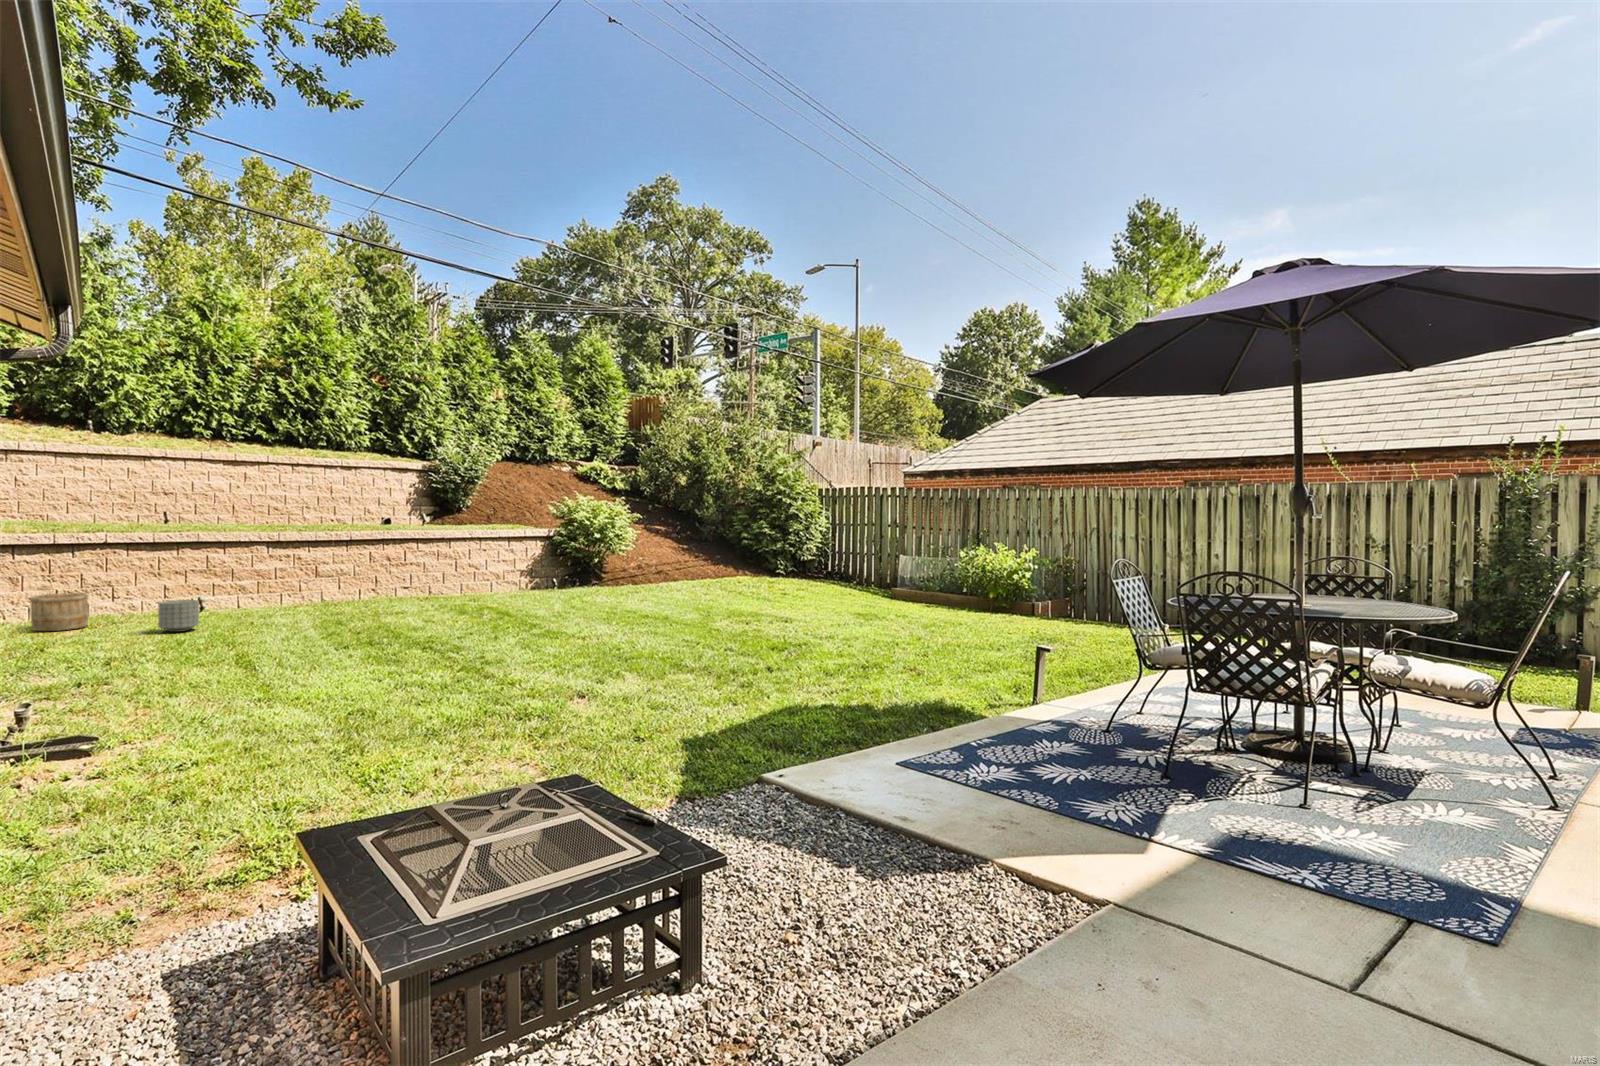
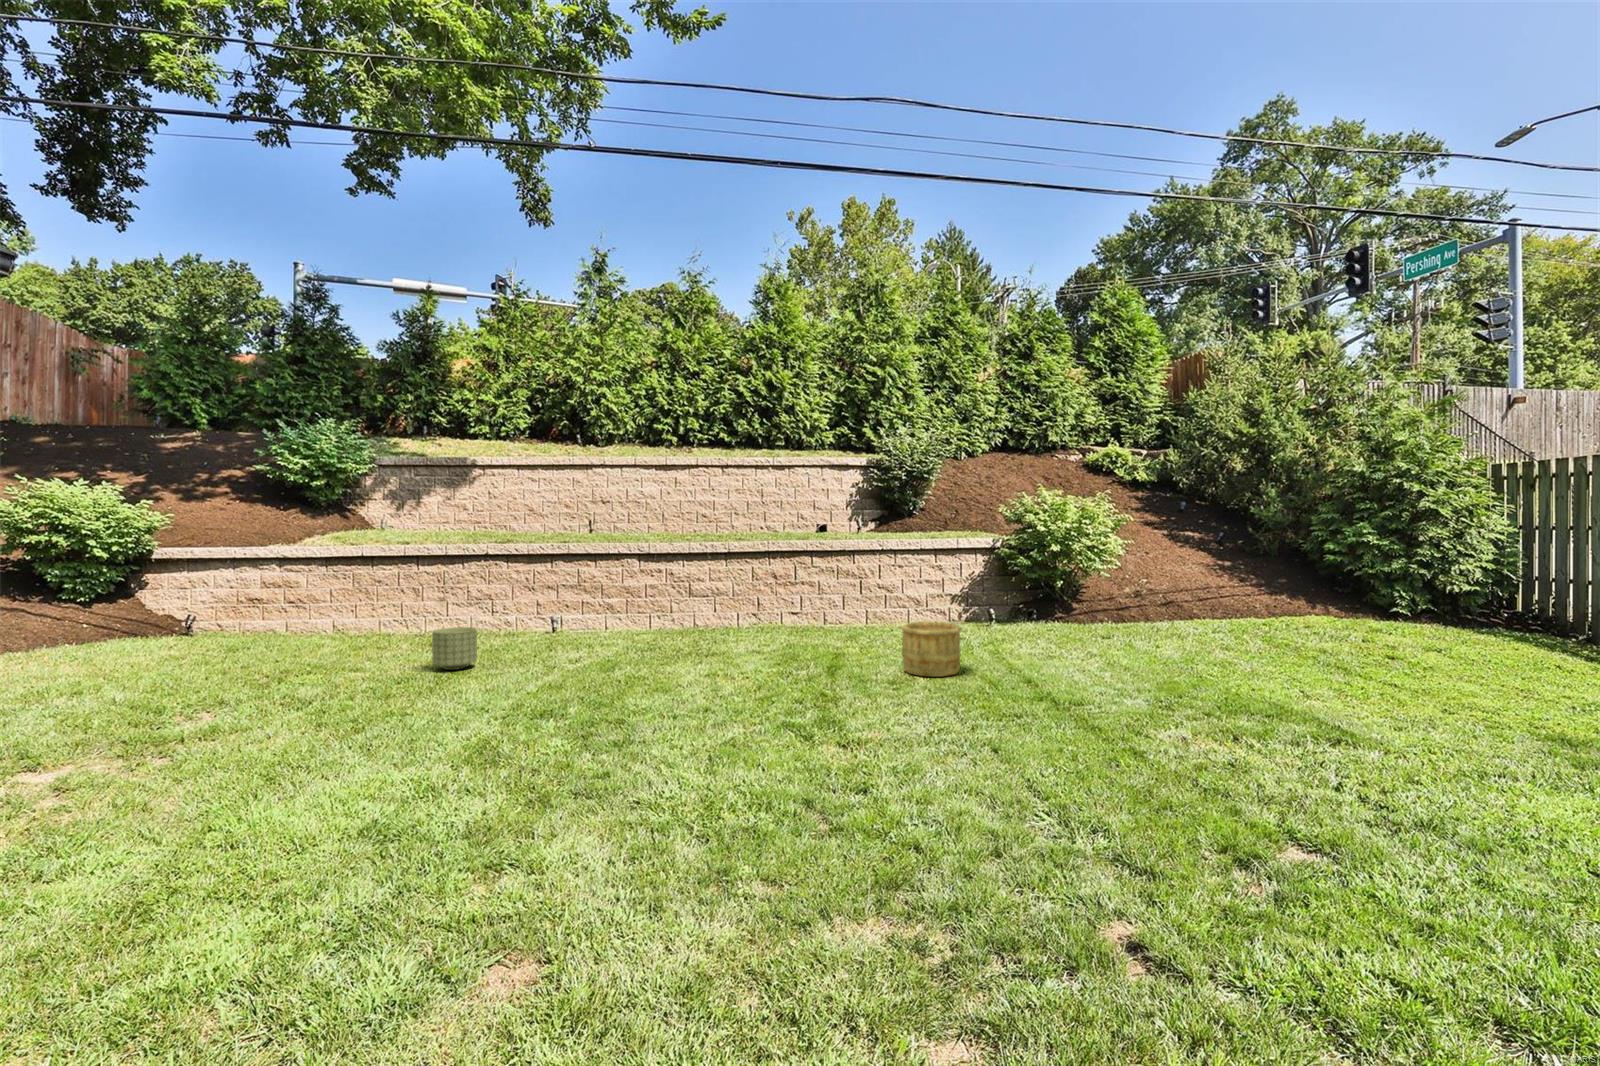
wooden bucket: present [29,593,89,631] -> present [901,621,962,676]

